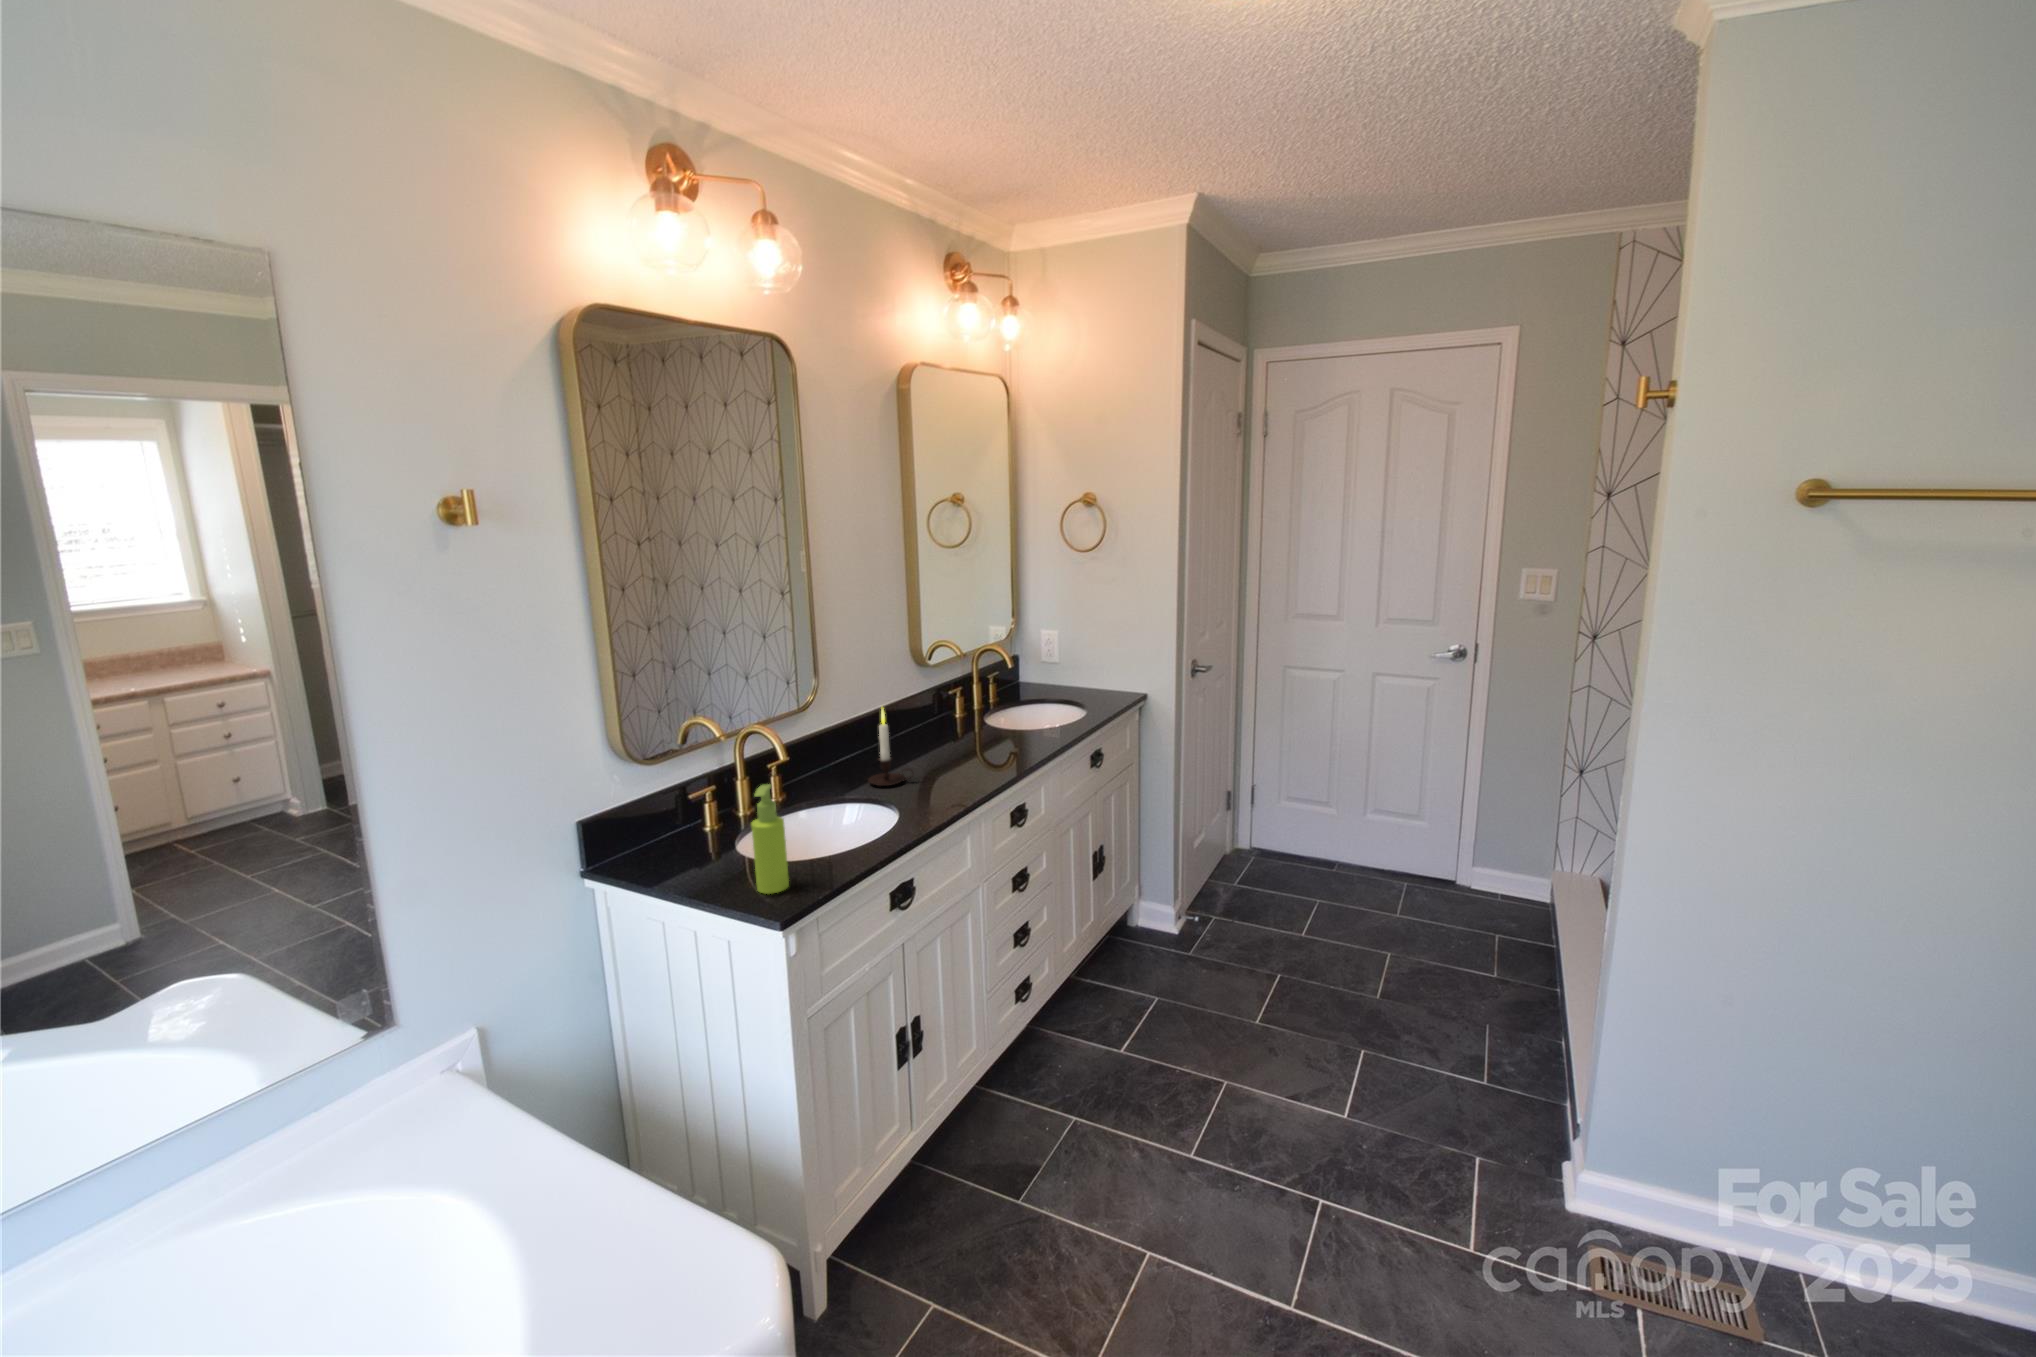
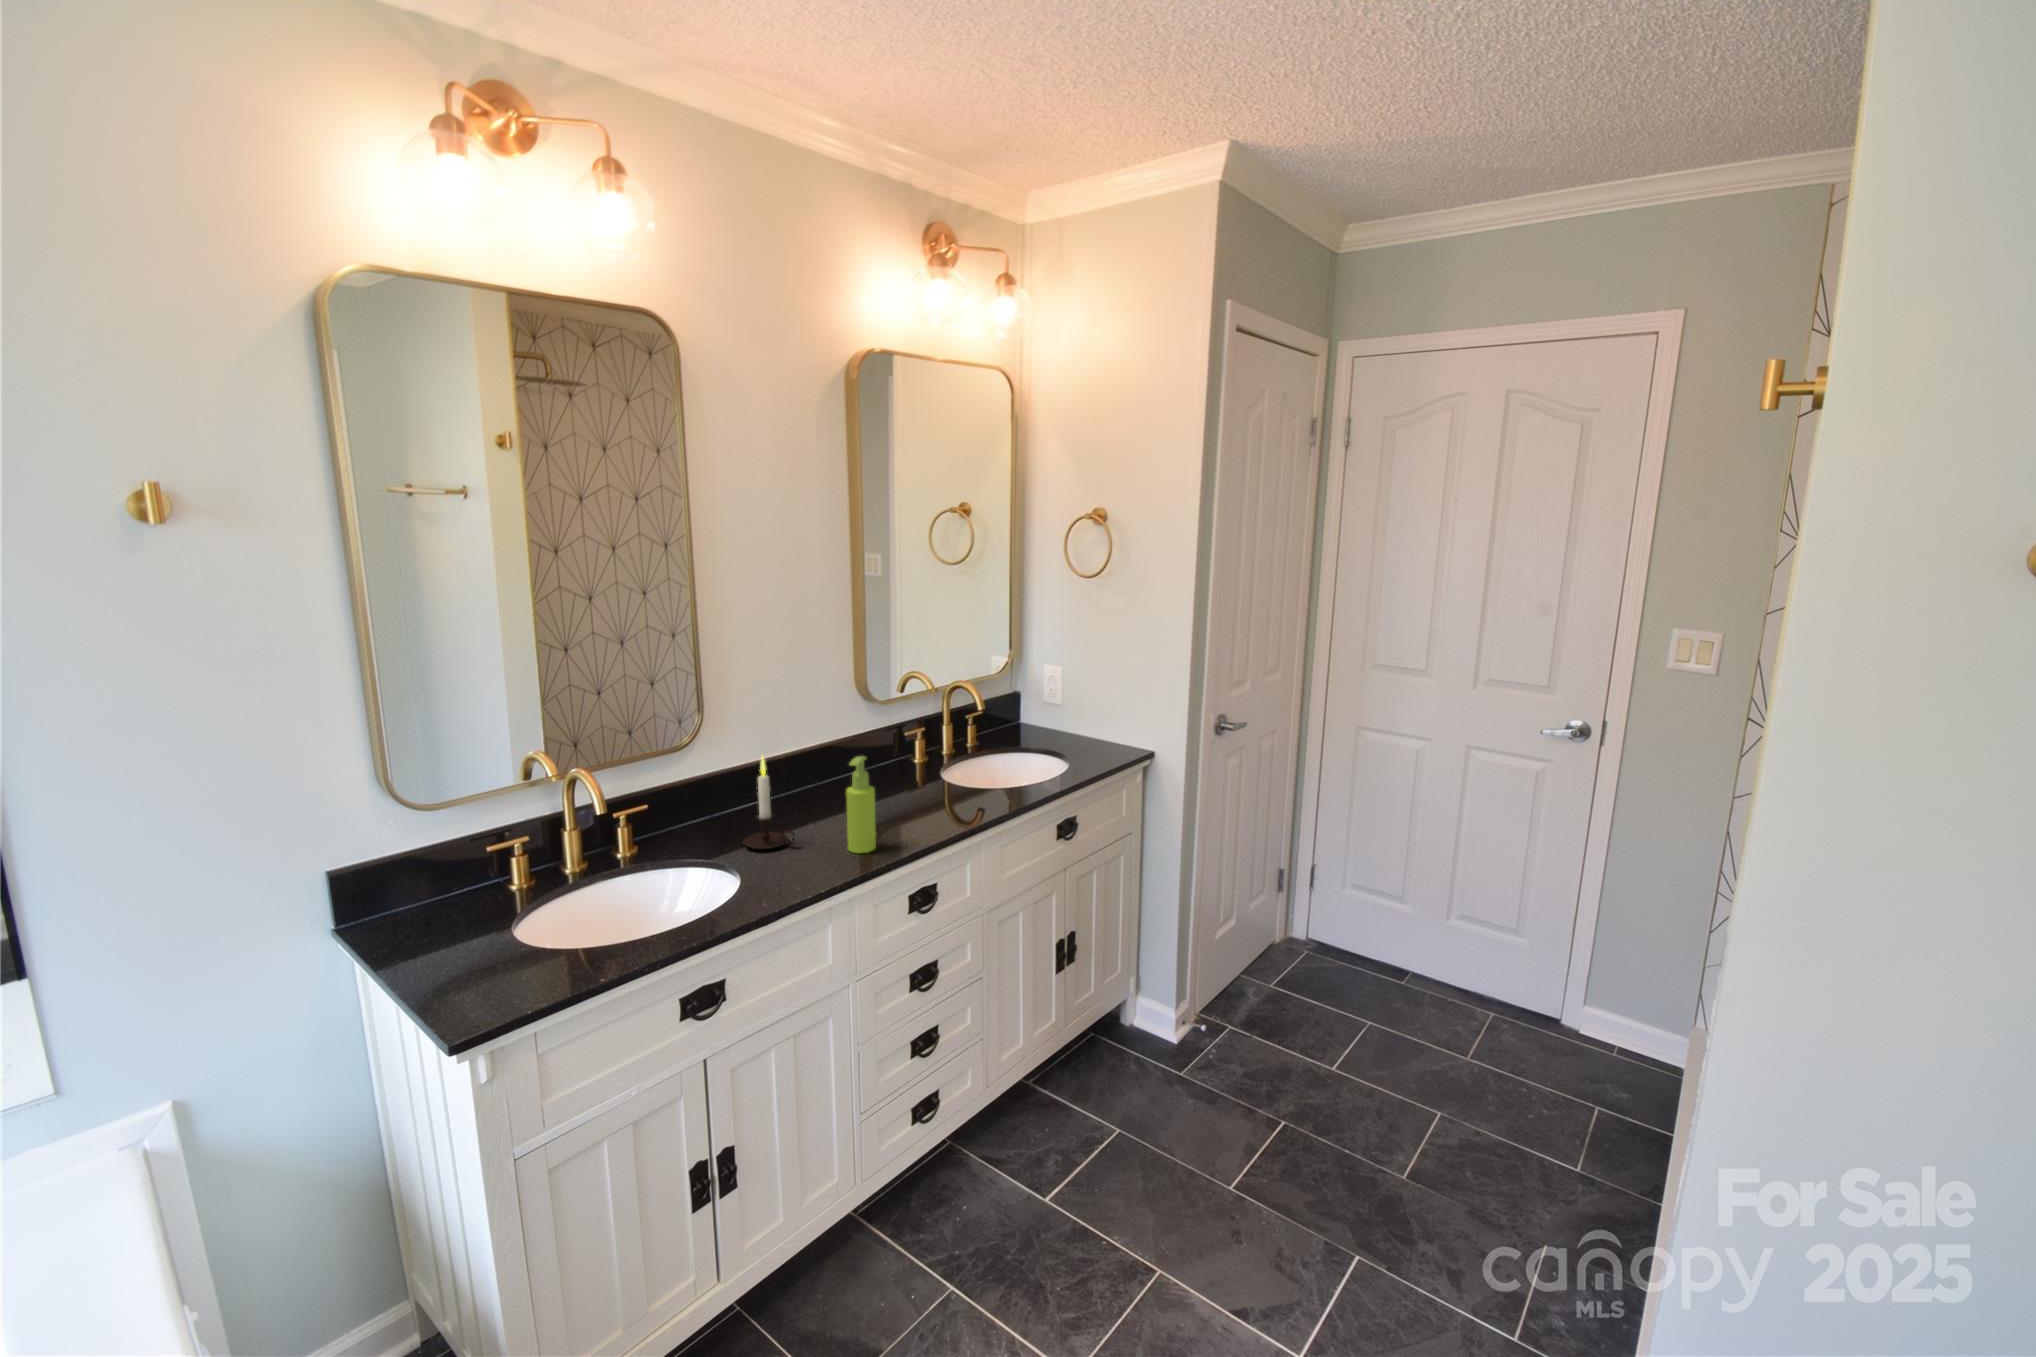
soap dispenser: present [751,784,789,894] -> present [846,756,876,853]

